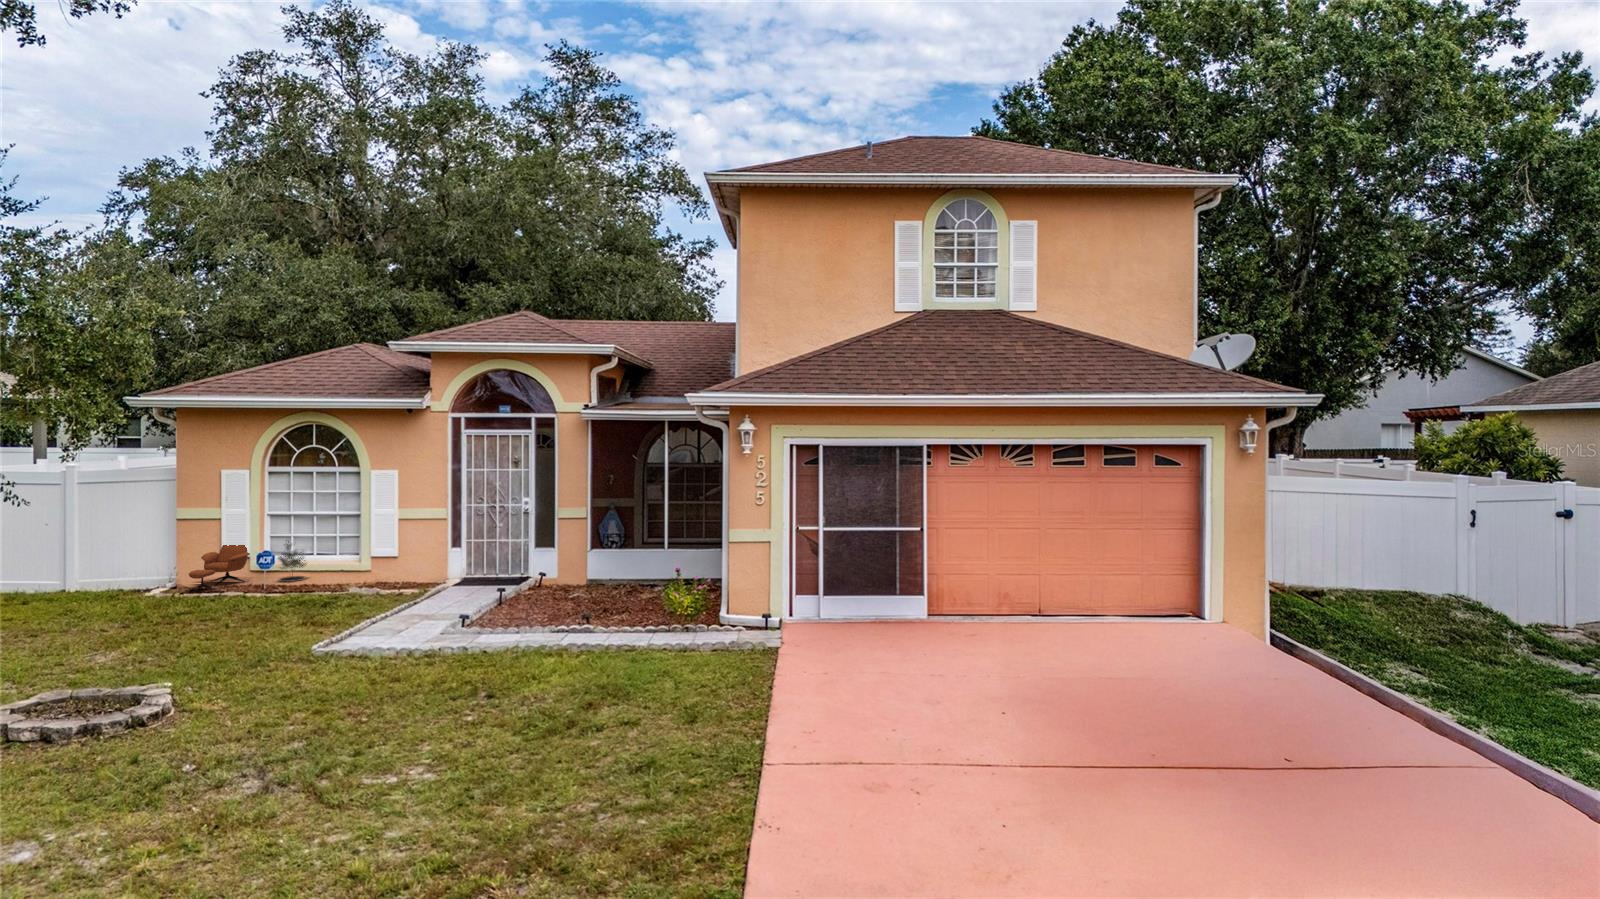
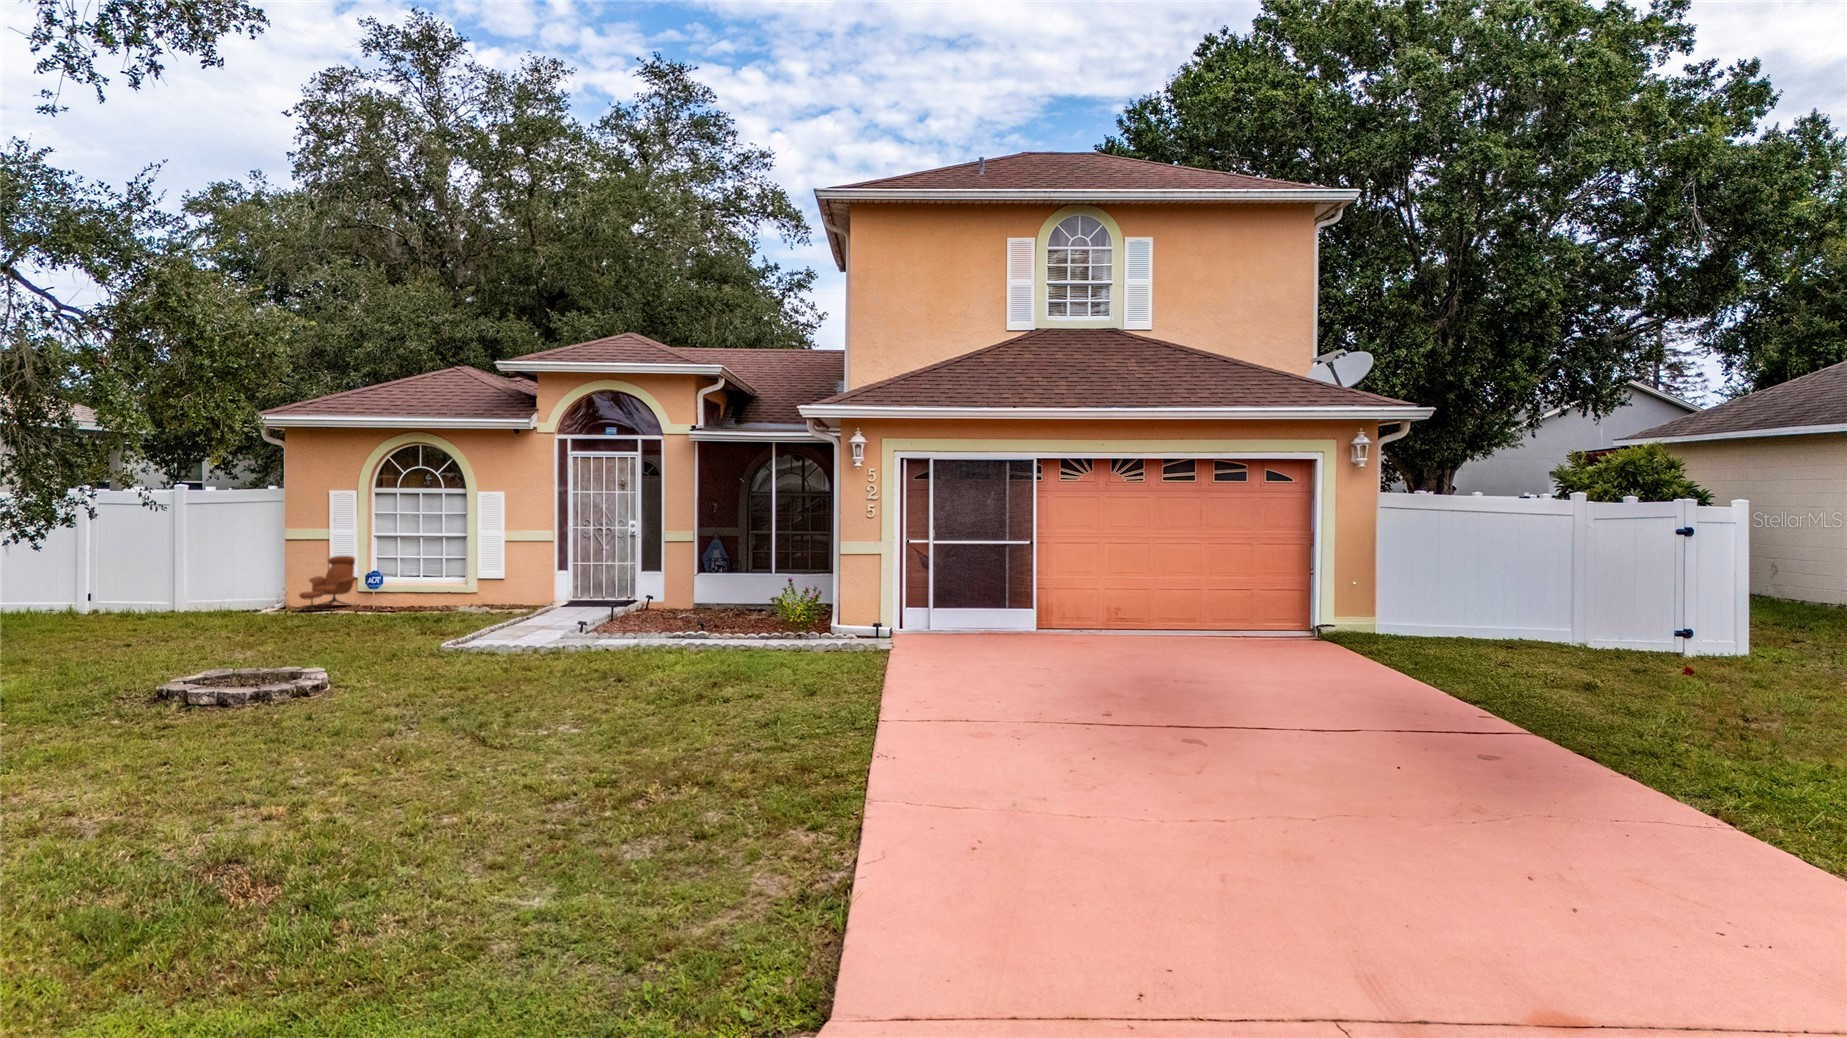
potted tree: present [278,541,306,582] -> none [383,562,414,606]

